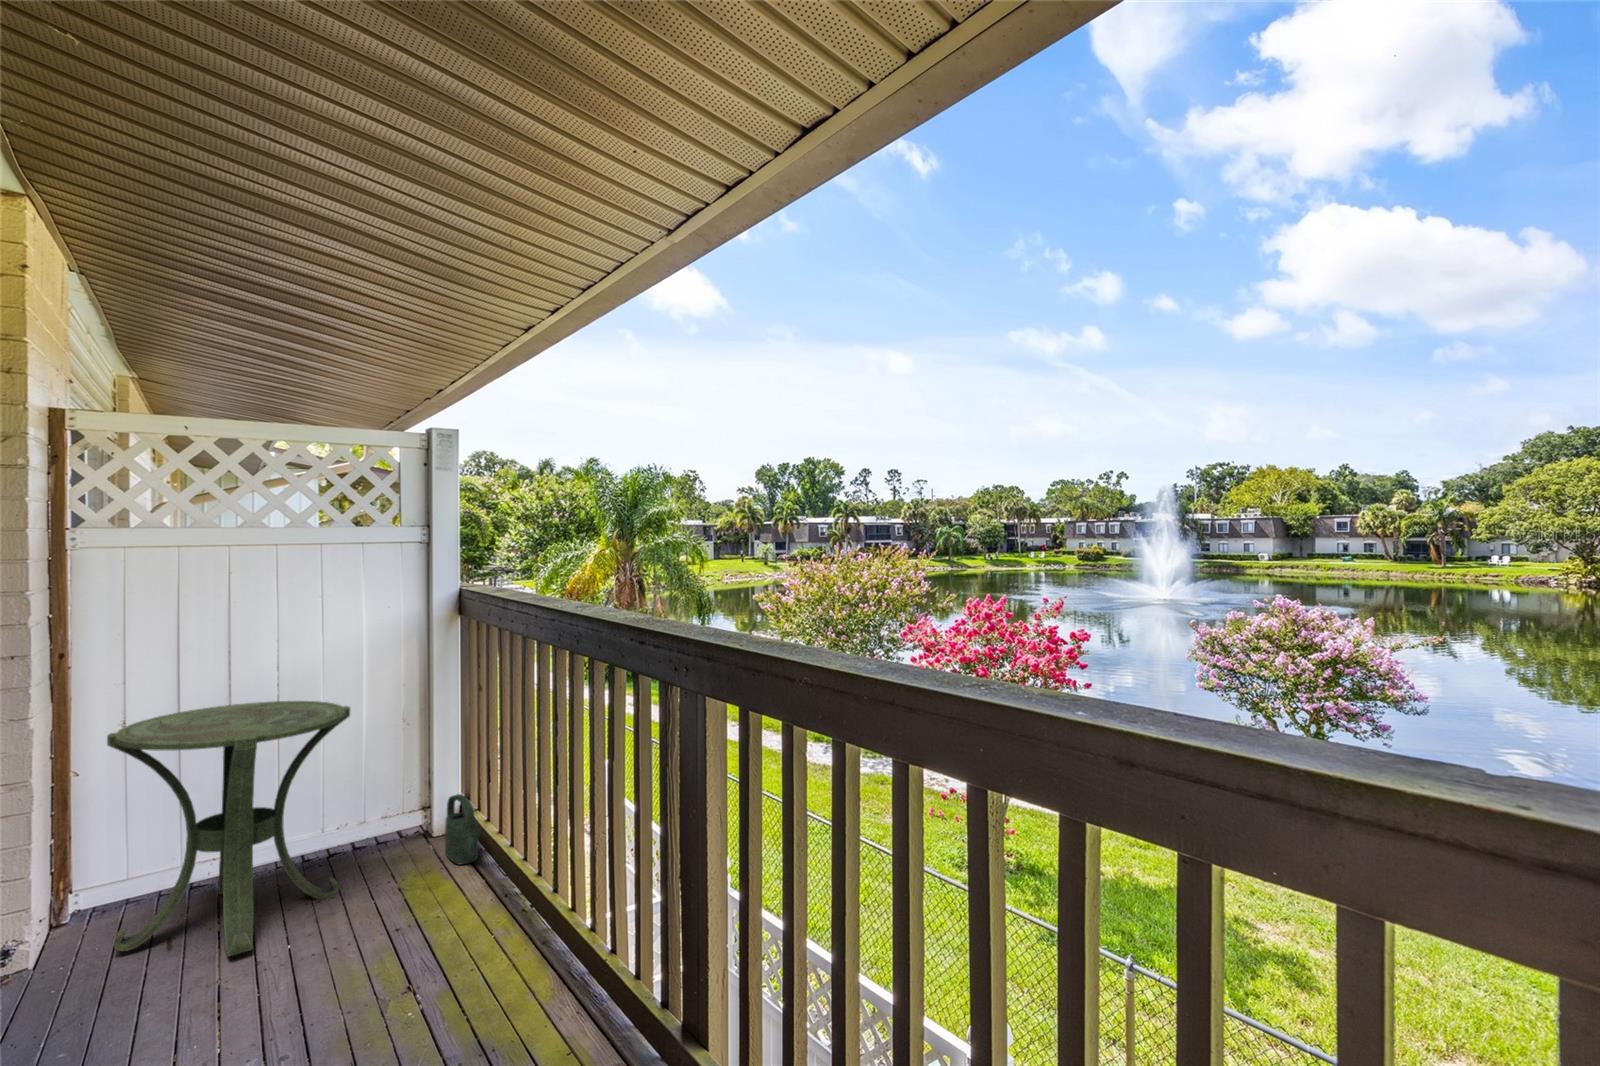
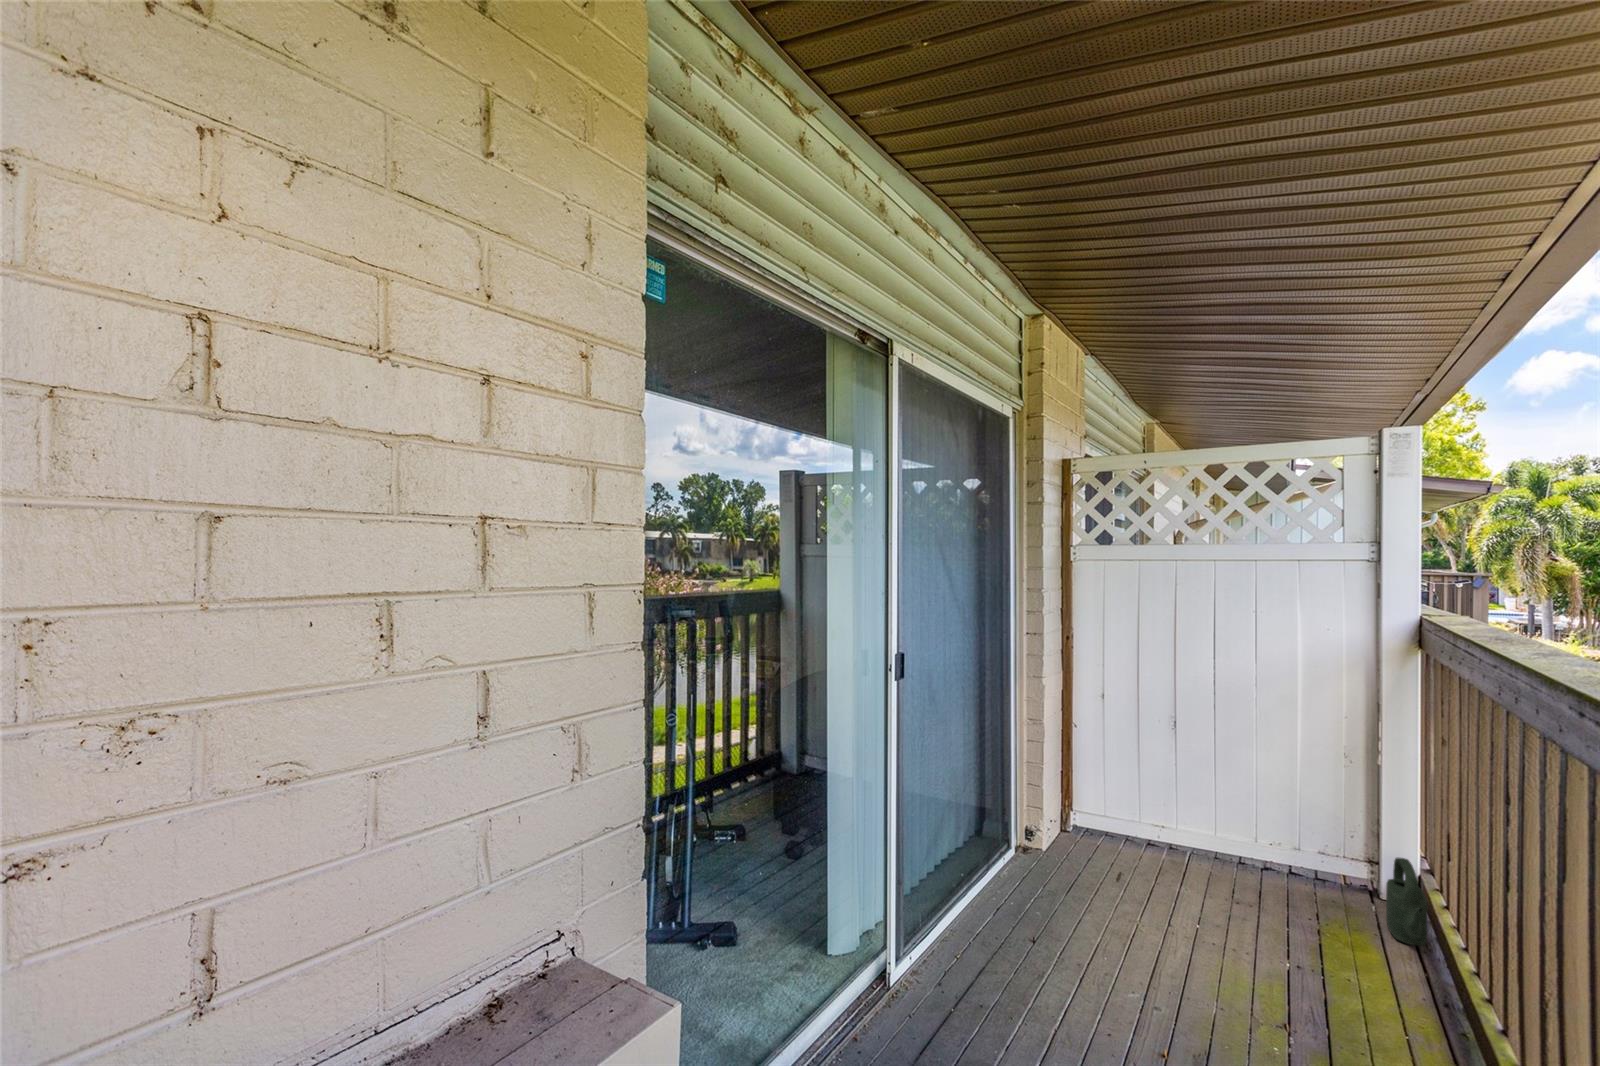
side table: present [107,701,350,956] -> none [1084,695,1272,914]

